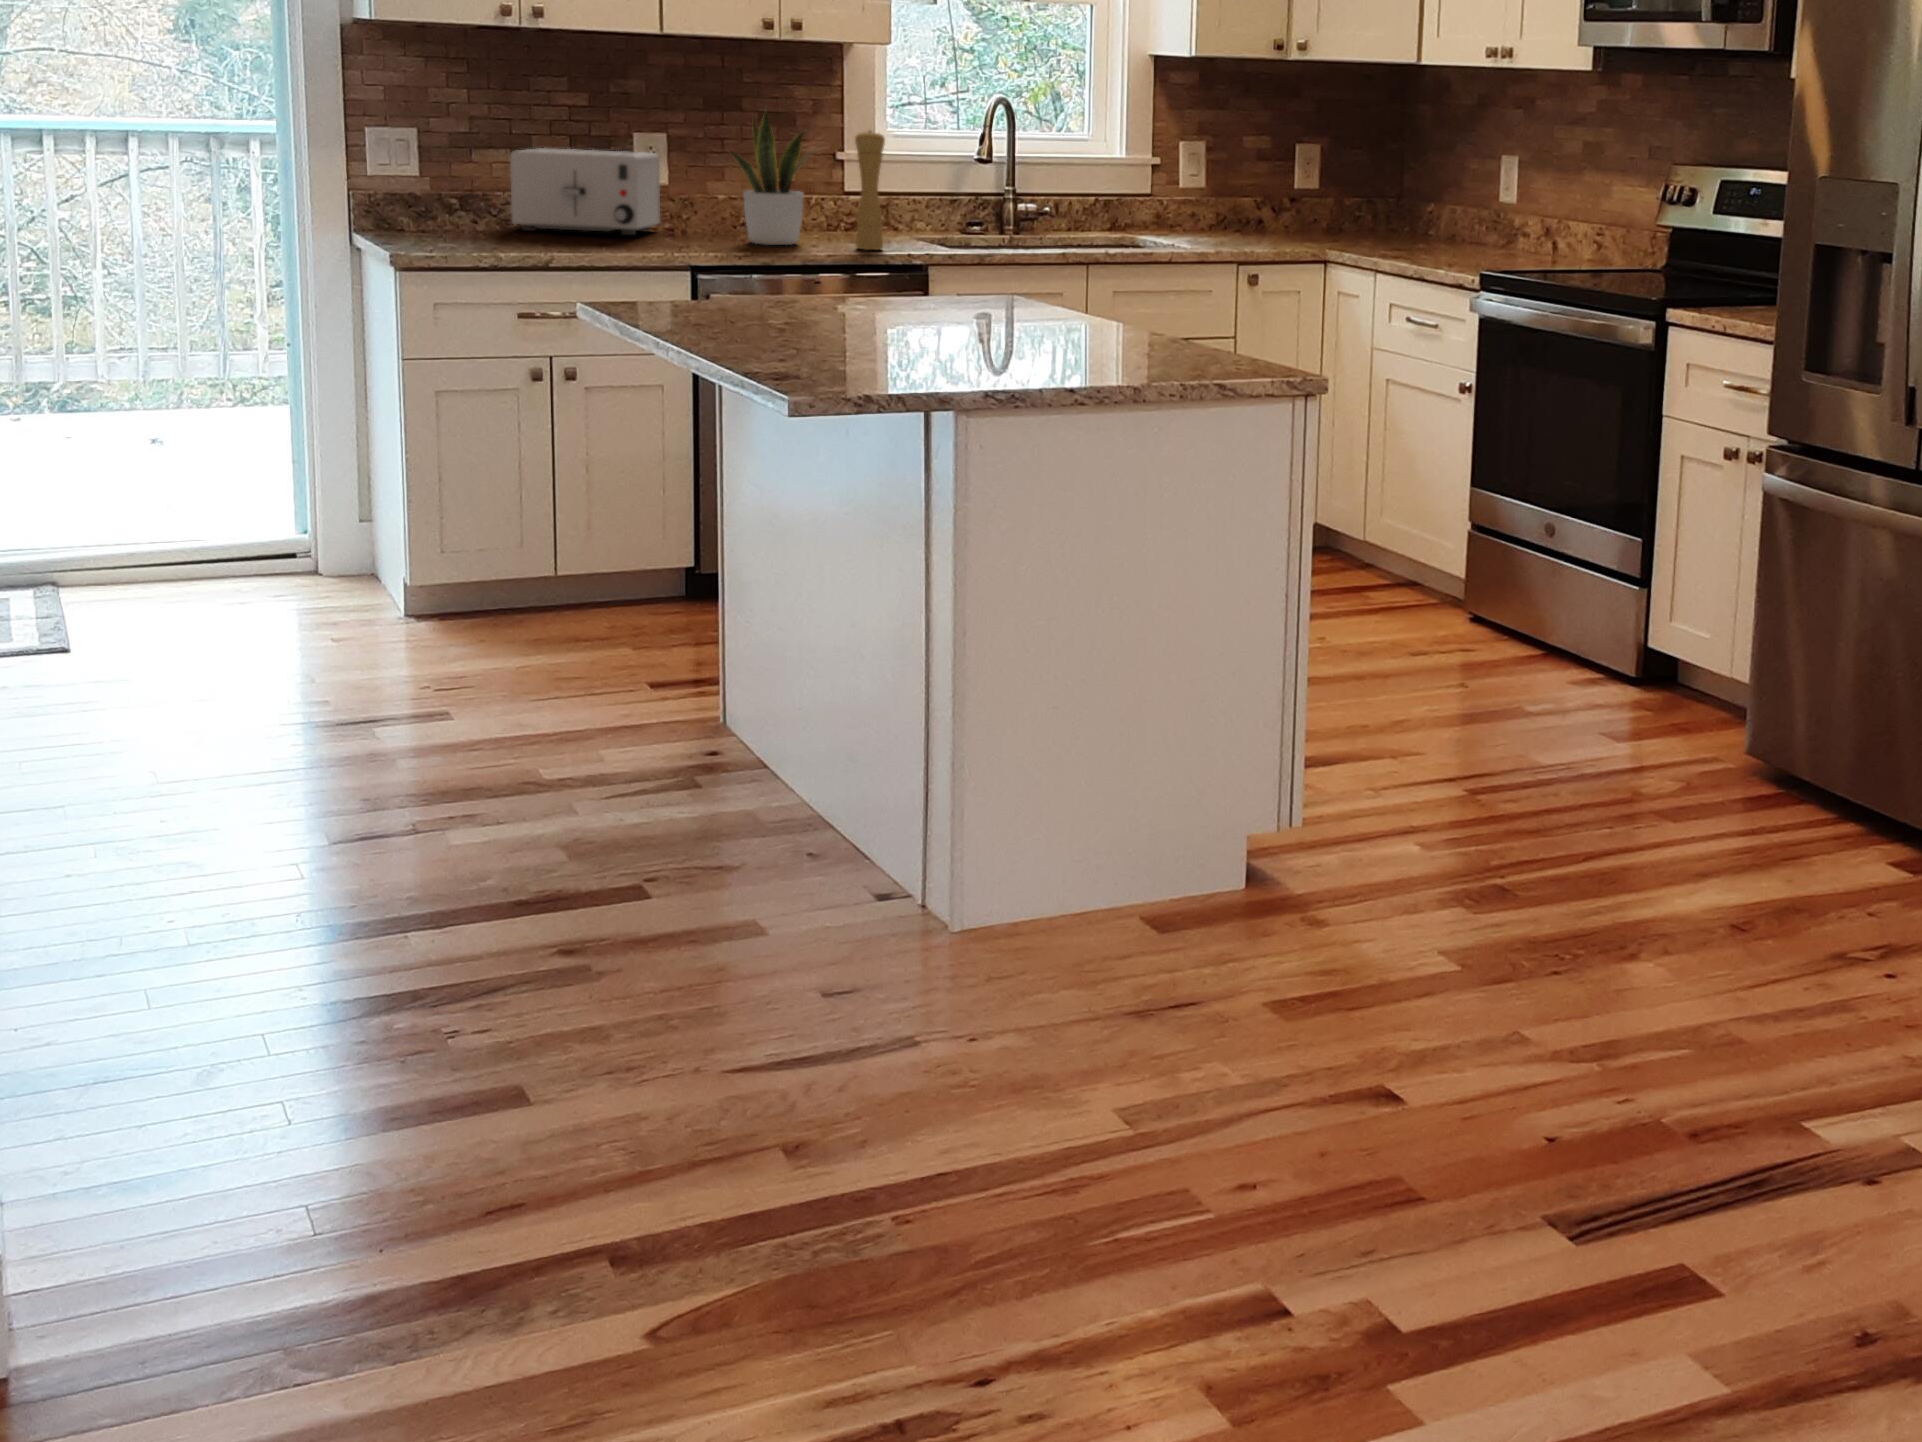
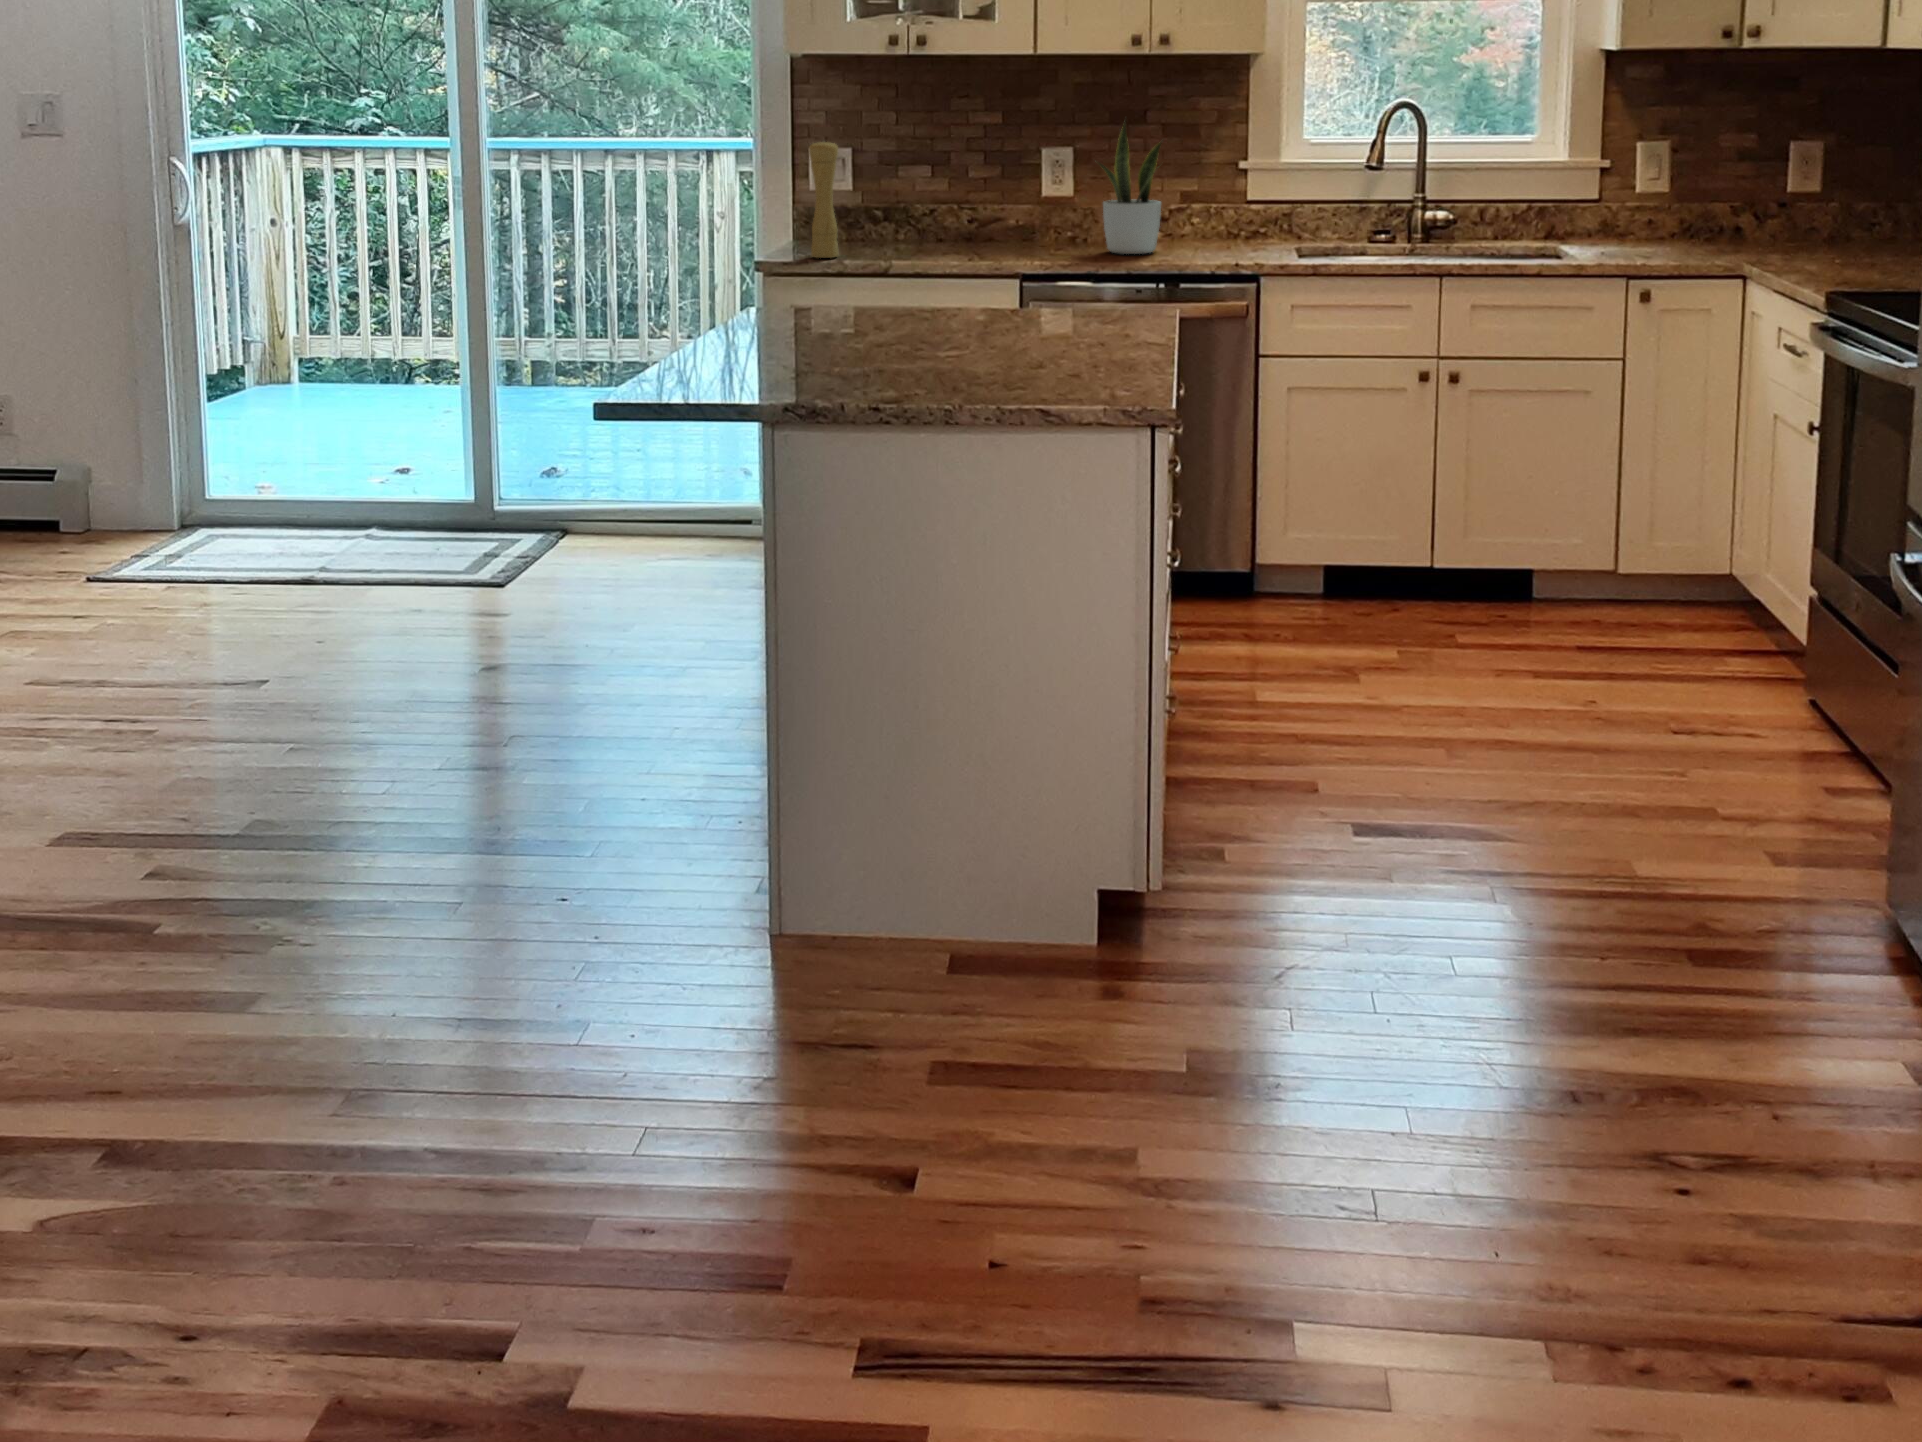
pepper mill: present [855,131,885,250] -> present [809,141,838,258]
toaster: present [510,148,660,235] -> none [912,162,1048,243]

